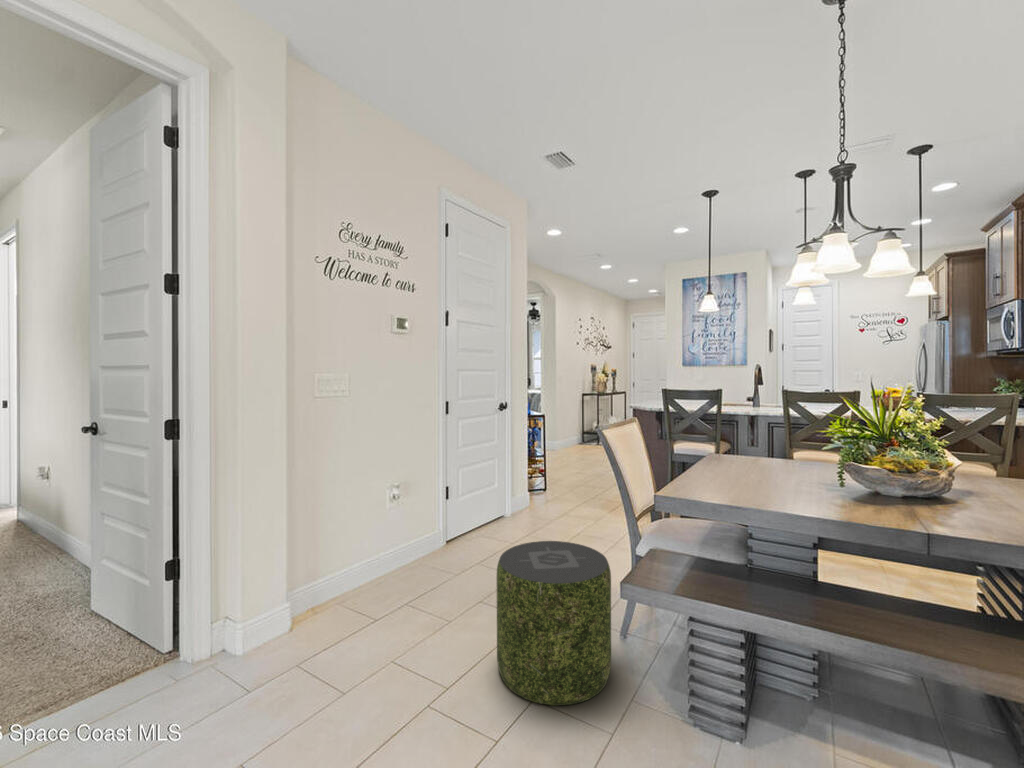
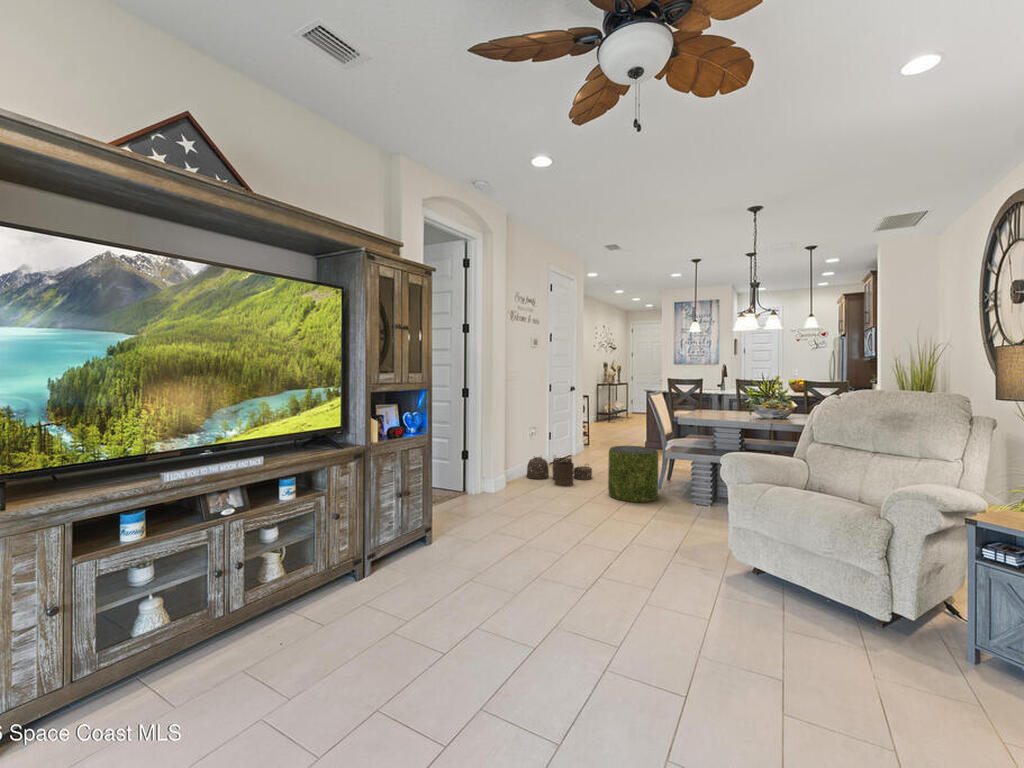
woven basket: none [371,542,498,622] -> present [527,457,592,486]

